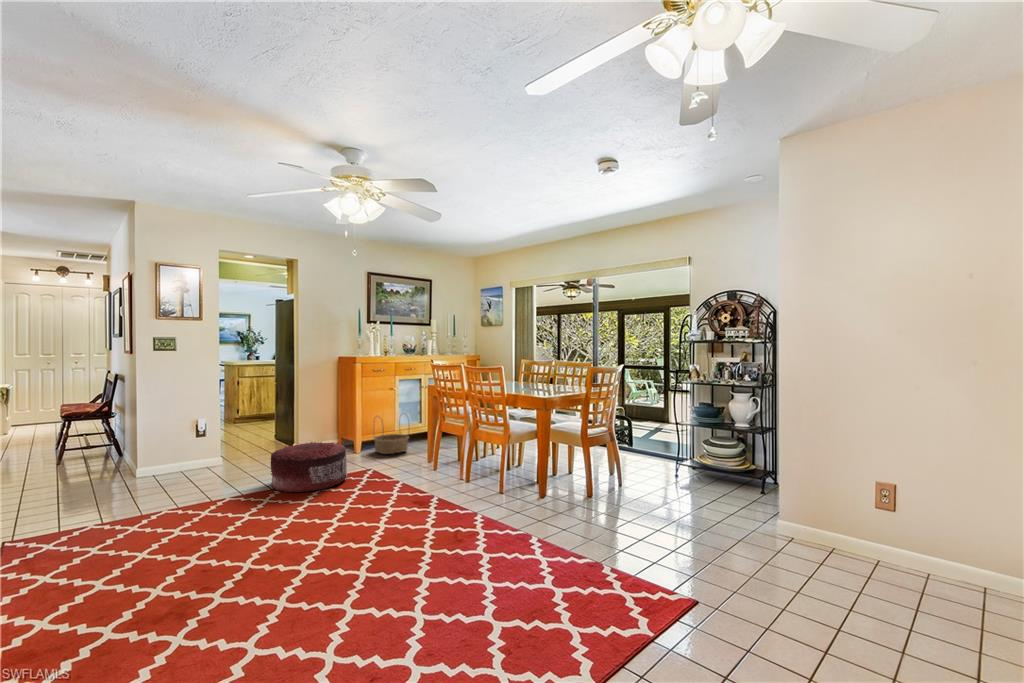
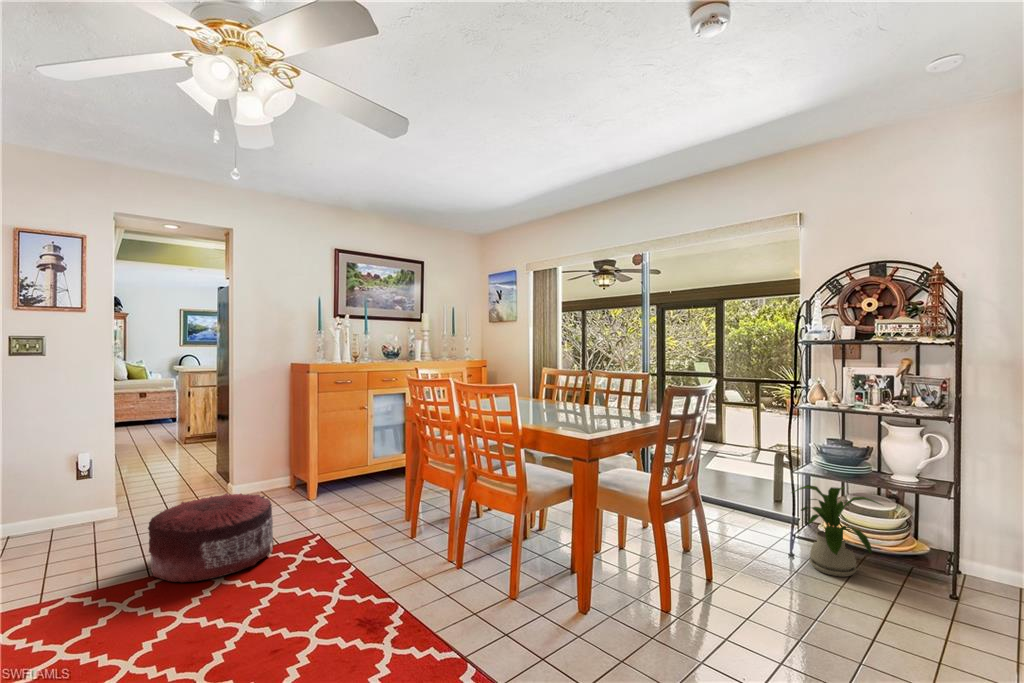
basket: present [374,422,410,454] -> none [333,442,385,503]
house plant: none [679,429,730,484] -> present [794,485,879,577]

